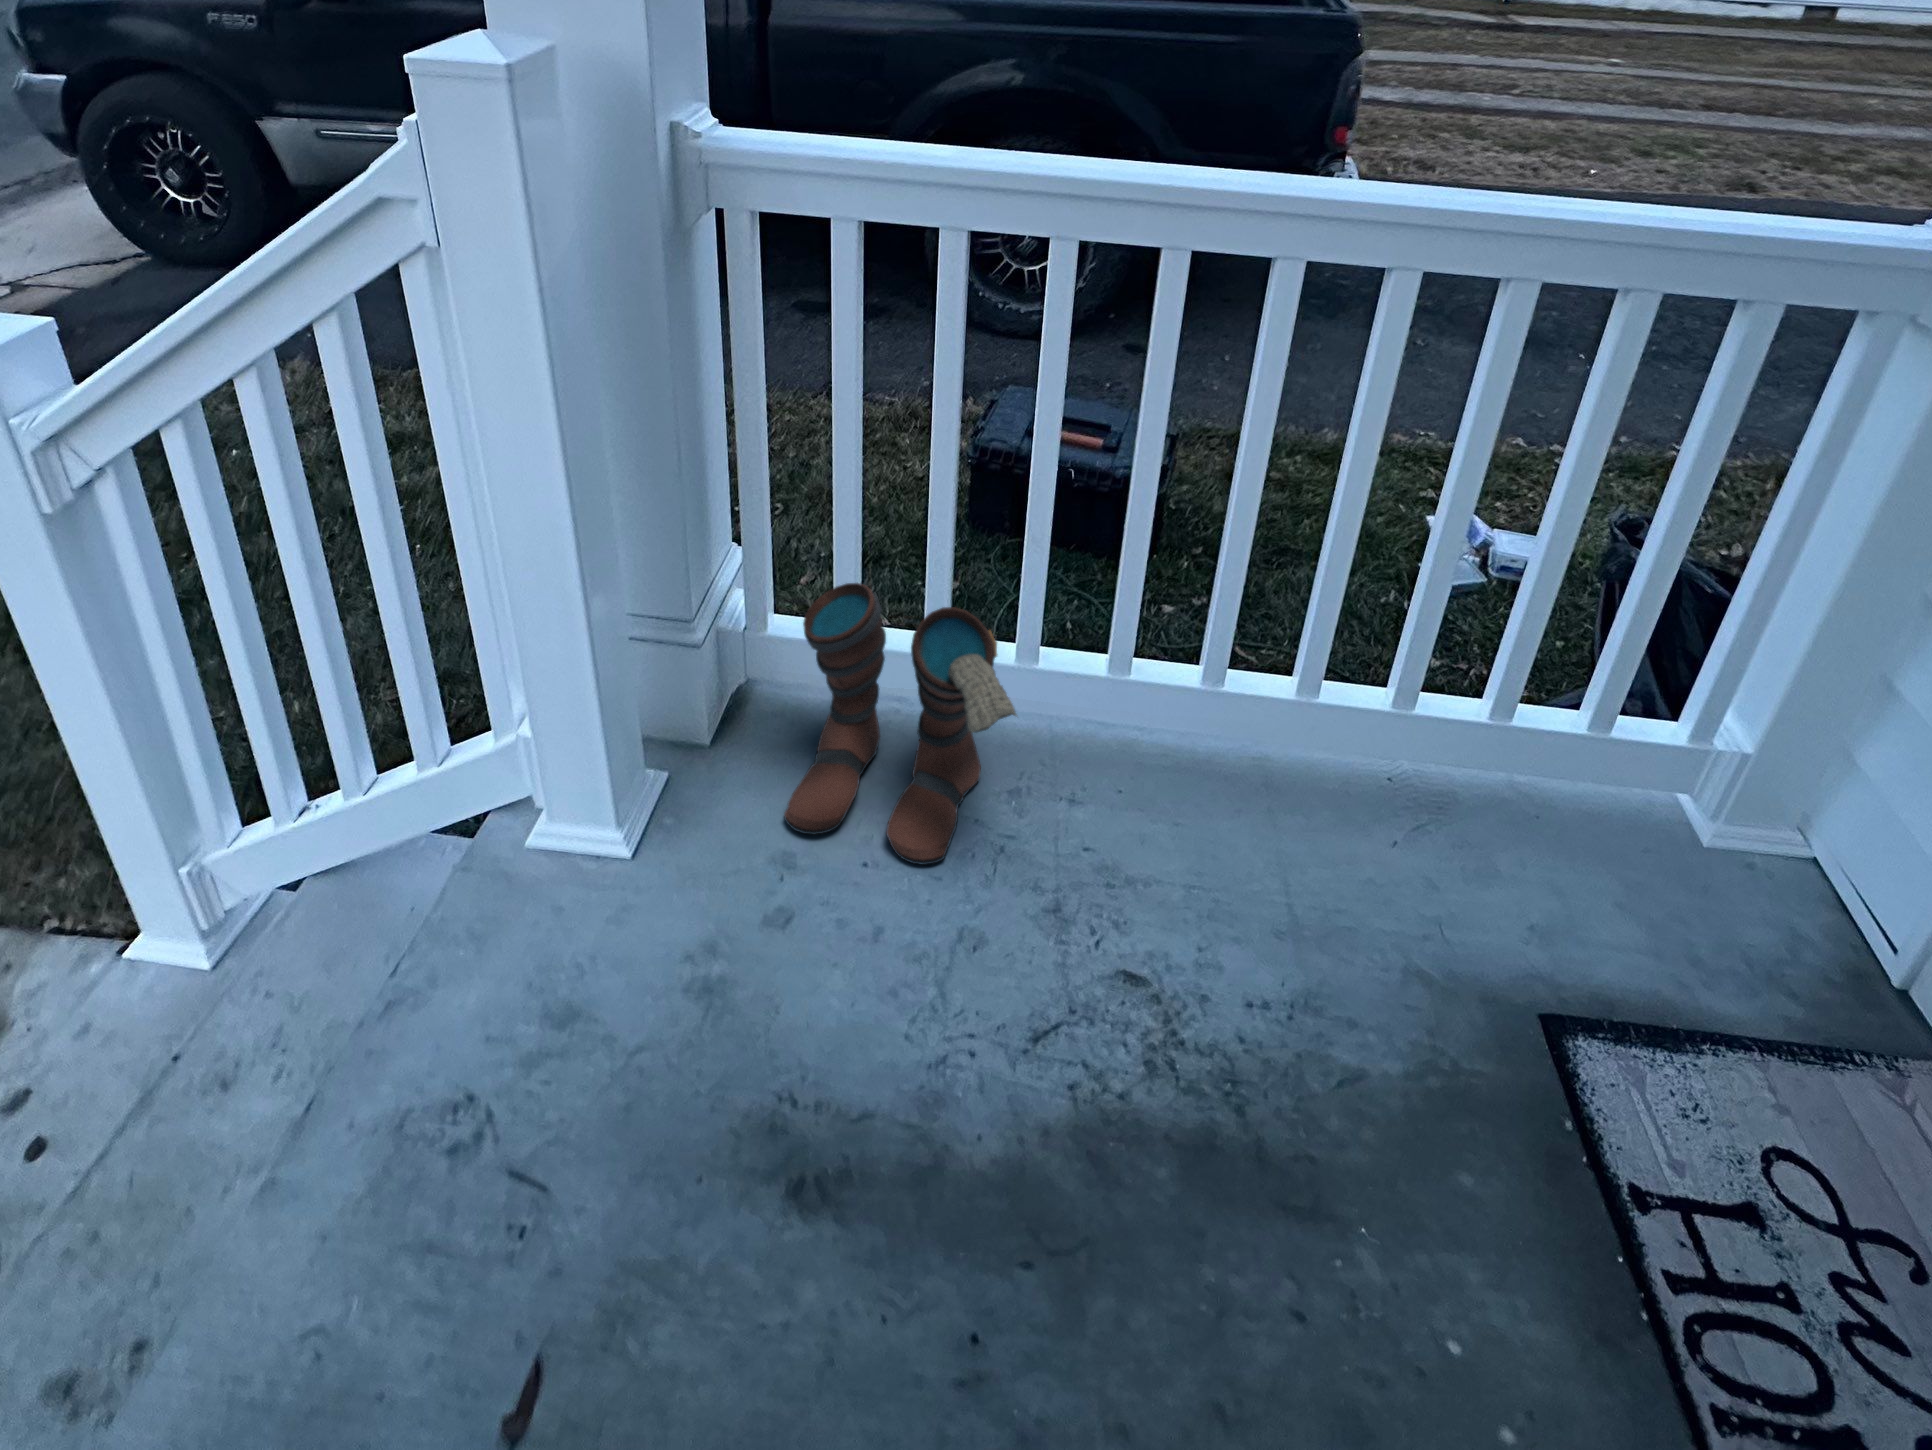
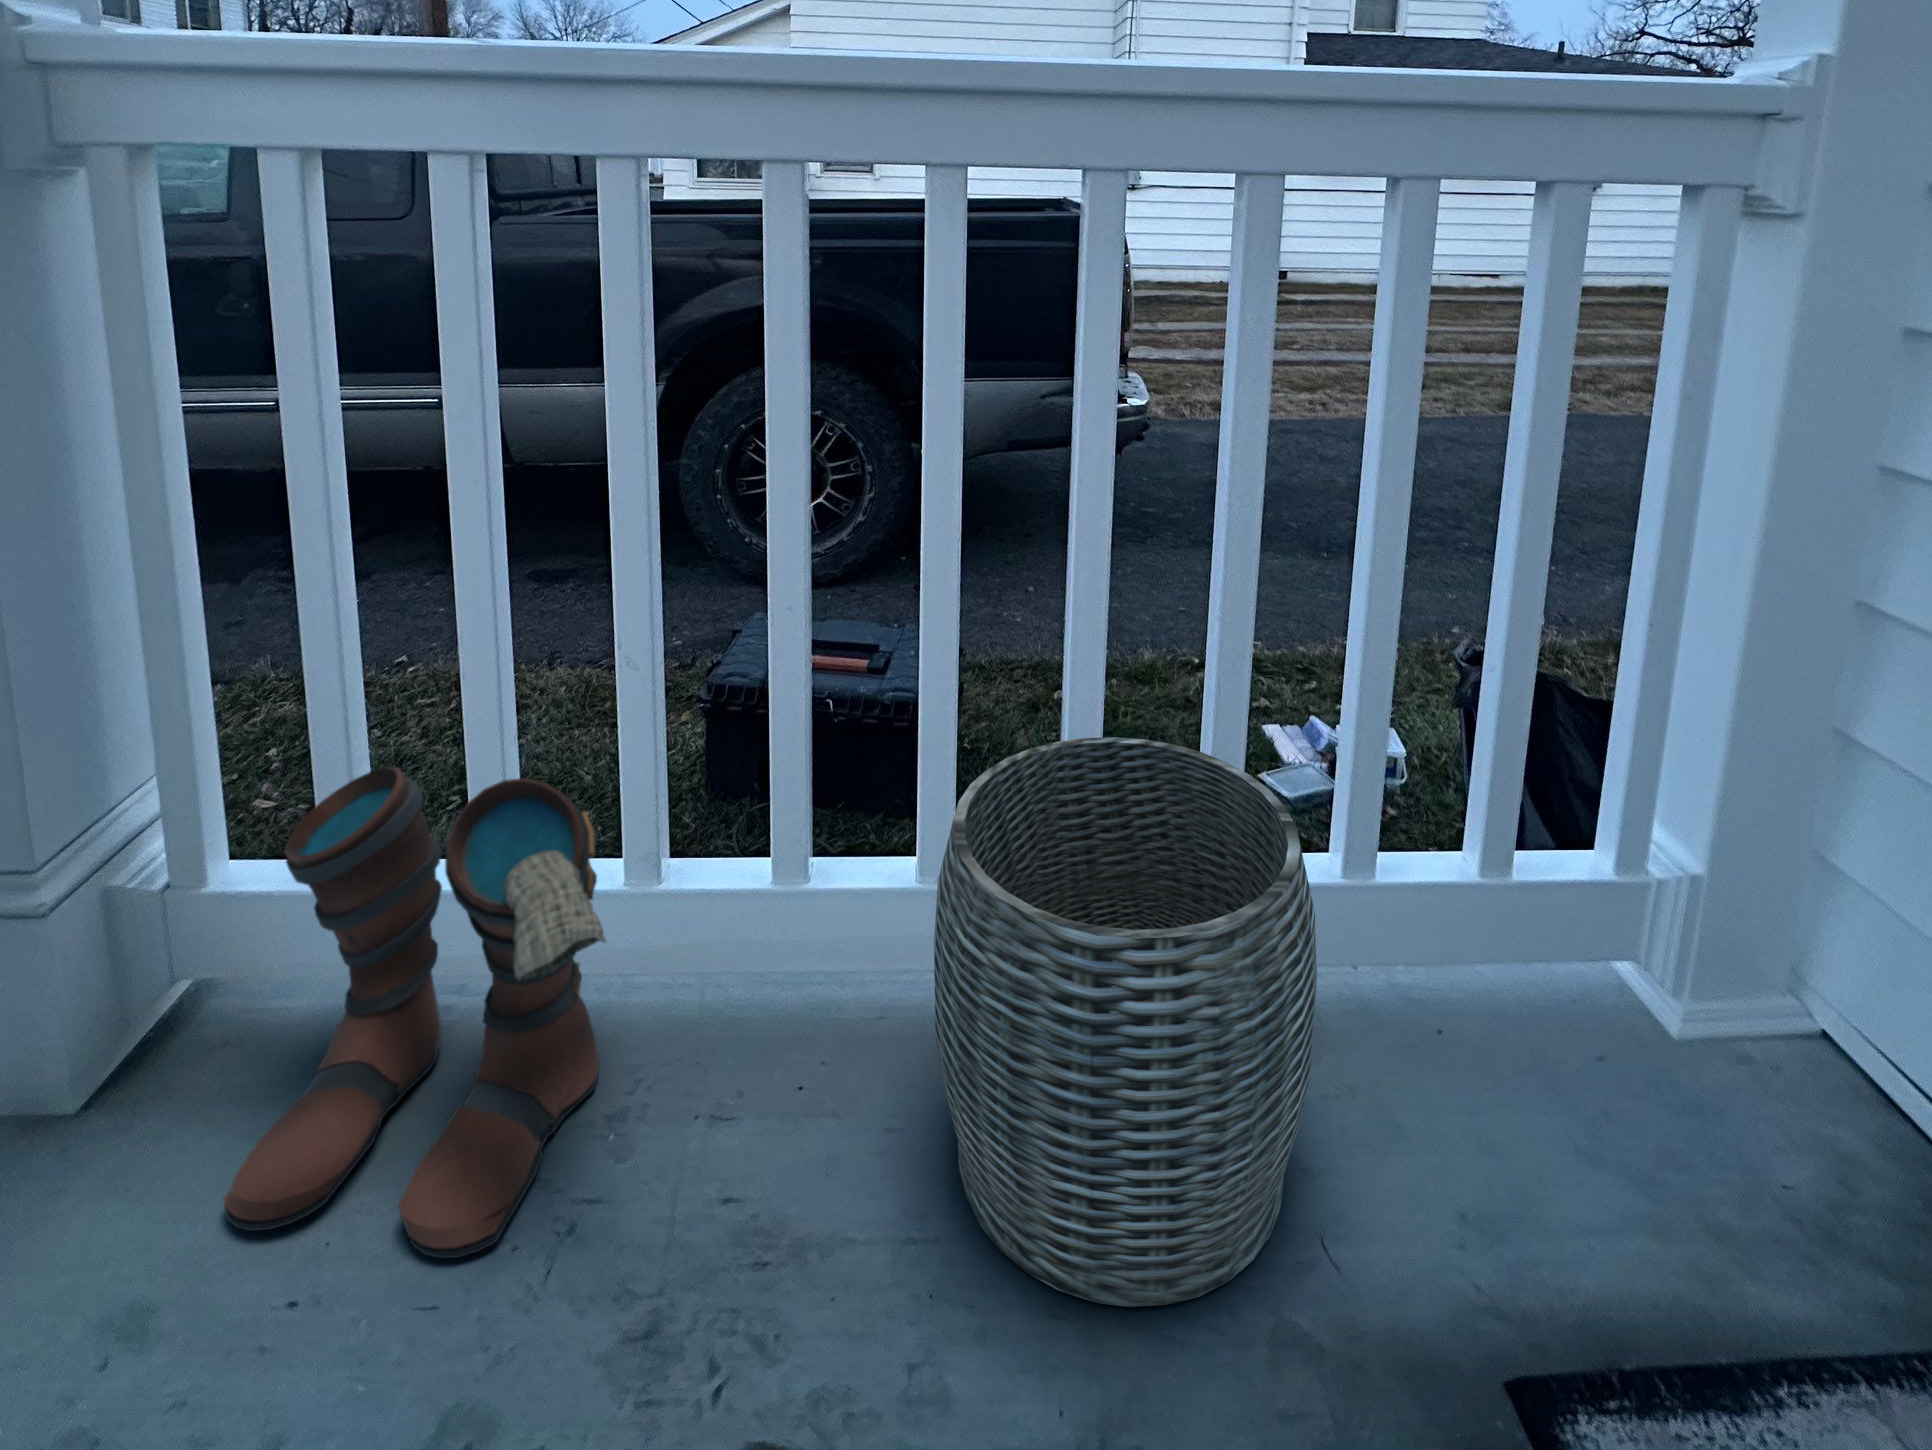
woven basket: none [1207,619,1466,950] -> present [934,737,1317,1307]

